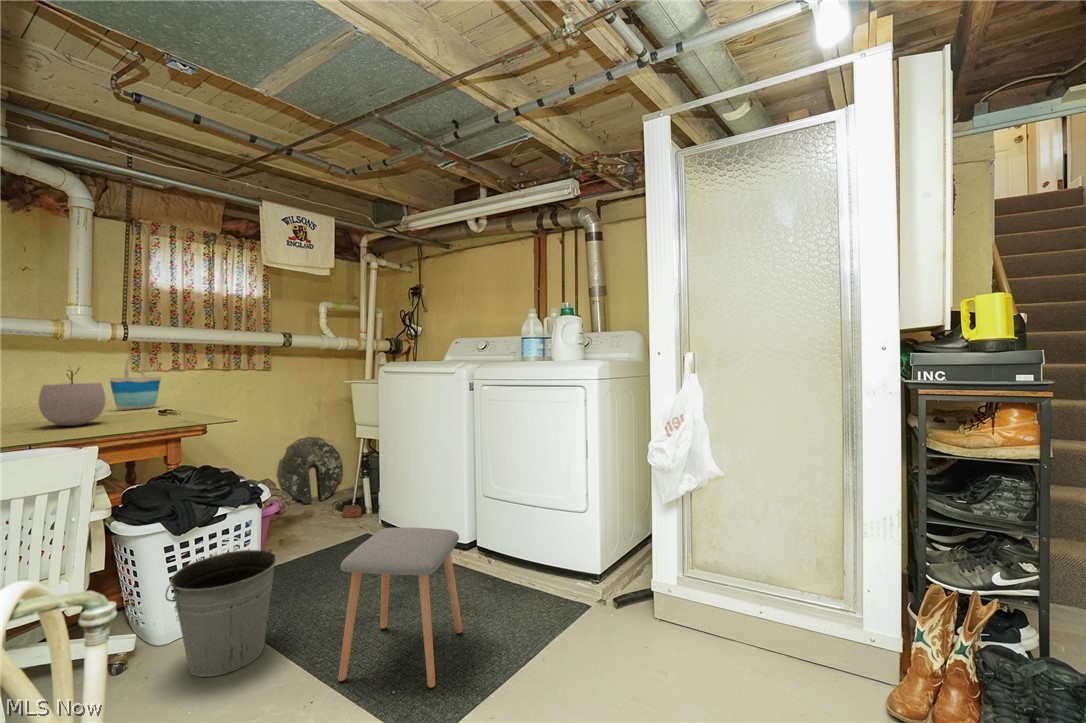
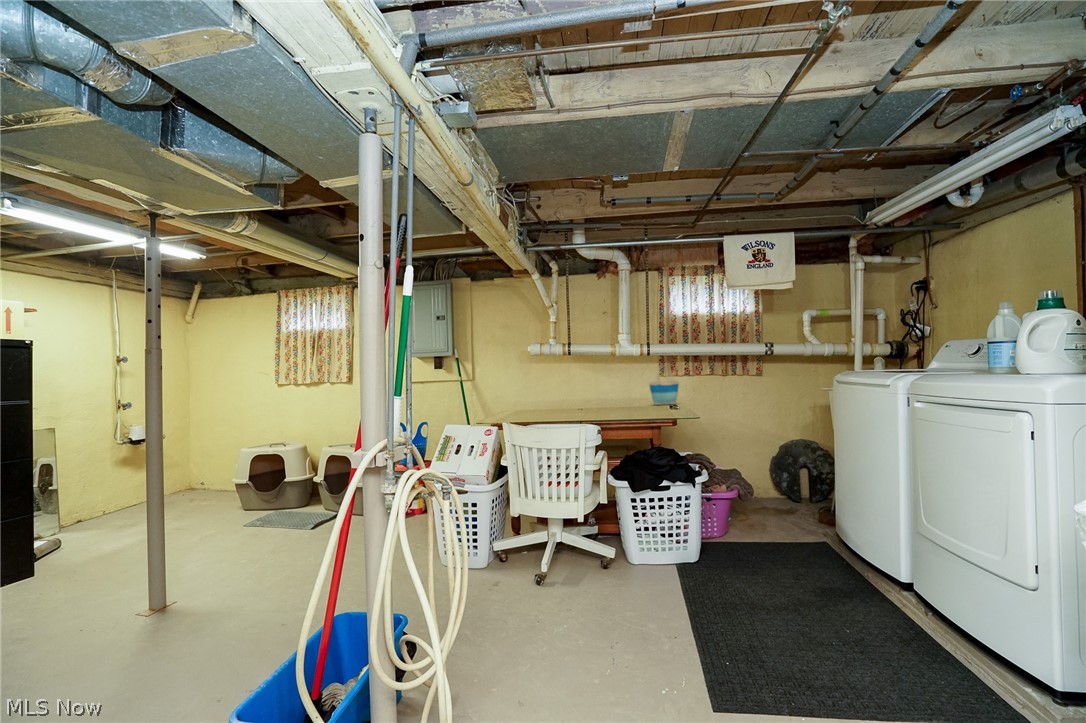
plant pot: present [39,369,106,426] -> none [603,375,634,414]
stool: present [338,528,462,689] -> none [698,525,821,668]
bucket: present [165,548,276,677] -> none [621,513,688,593]

